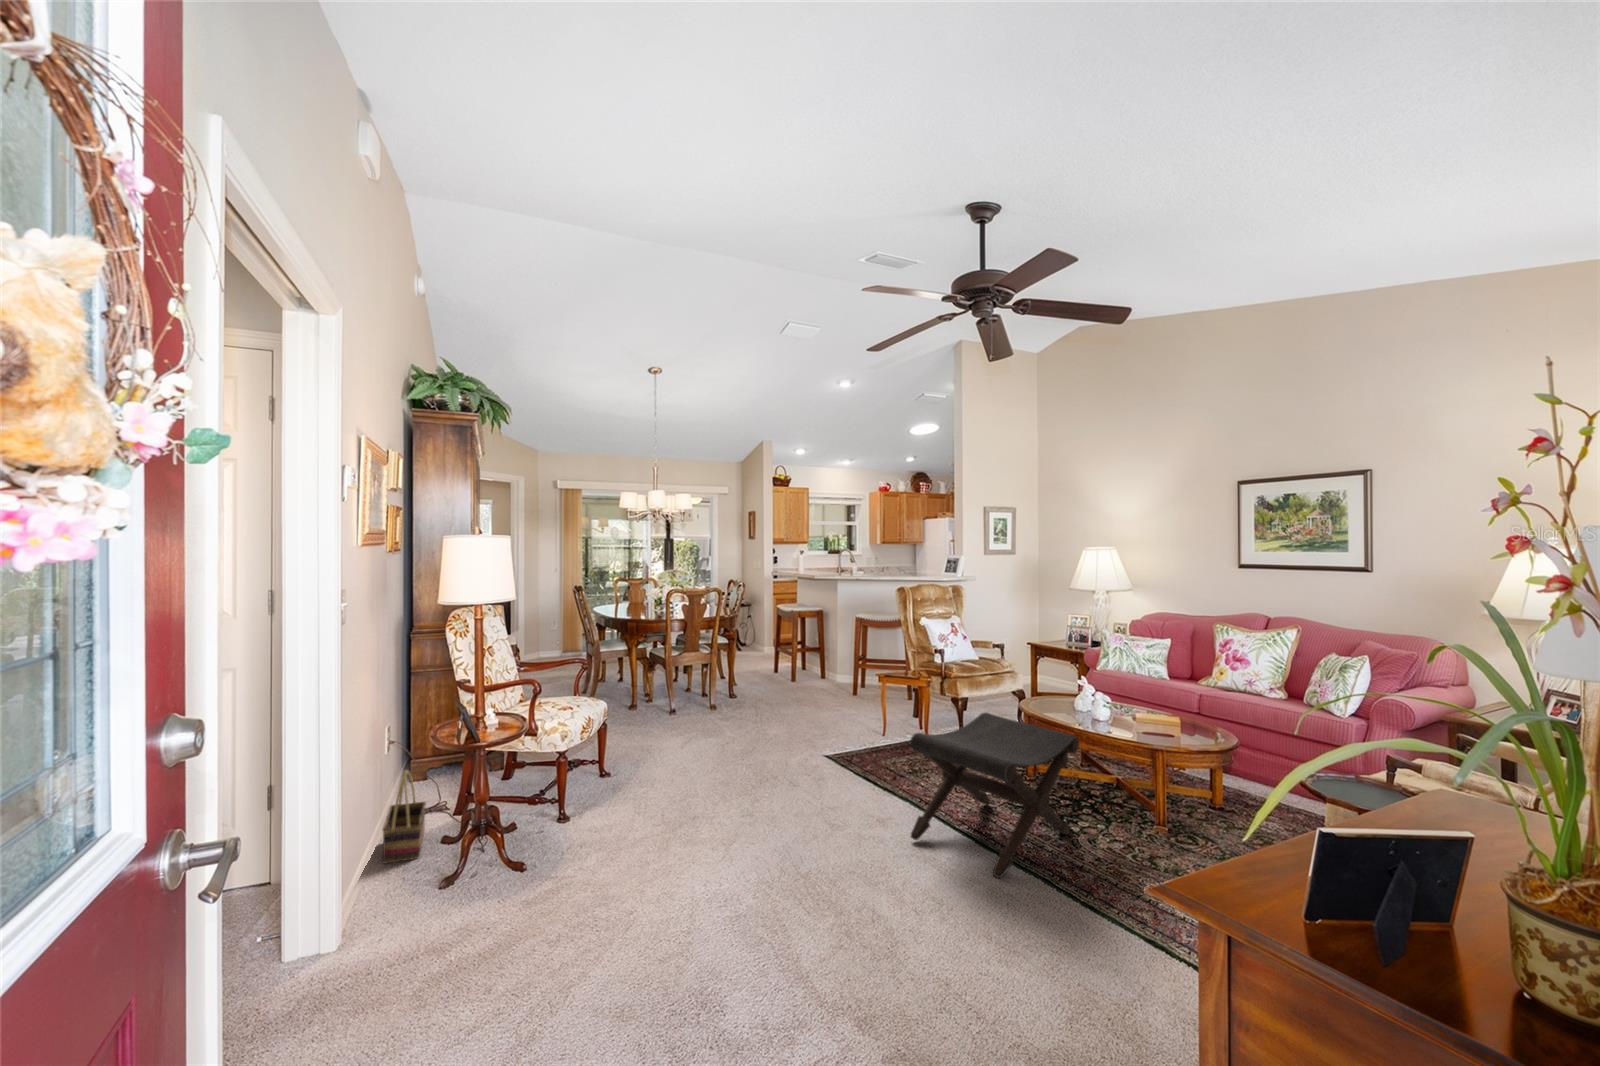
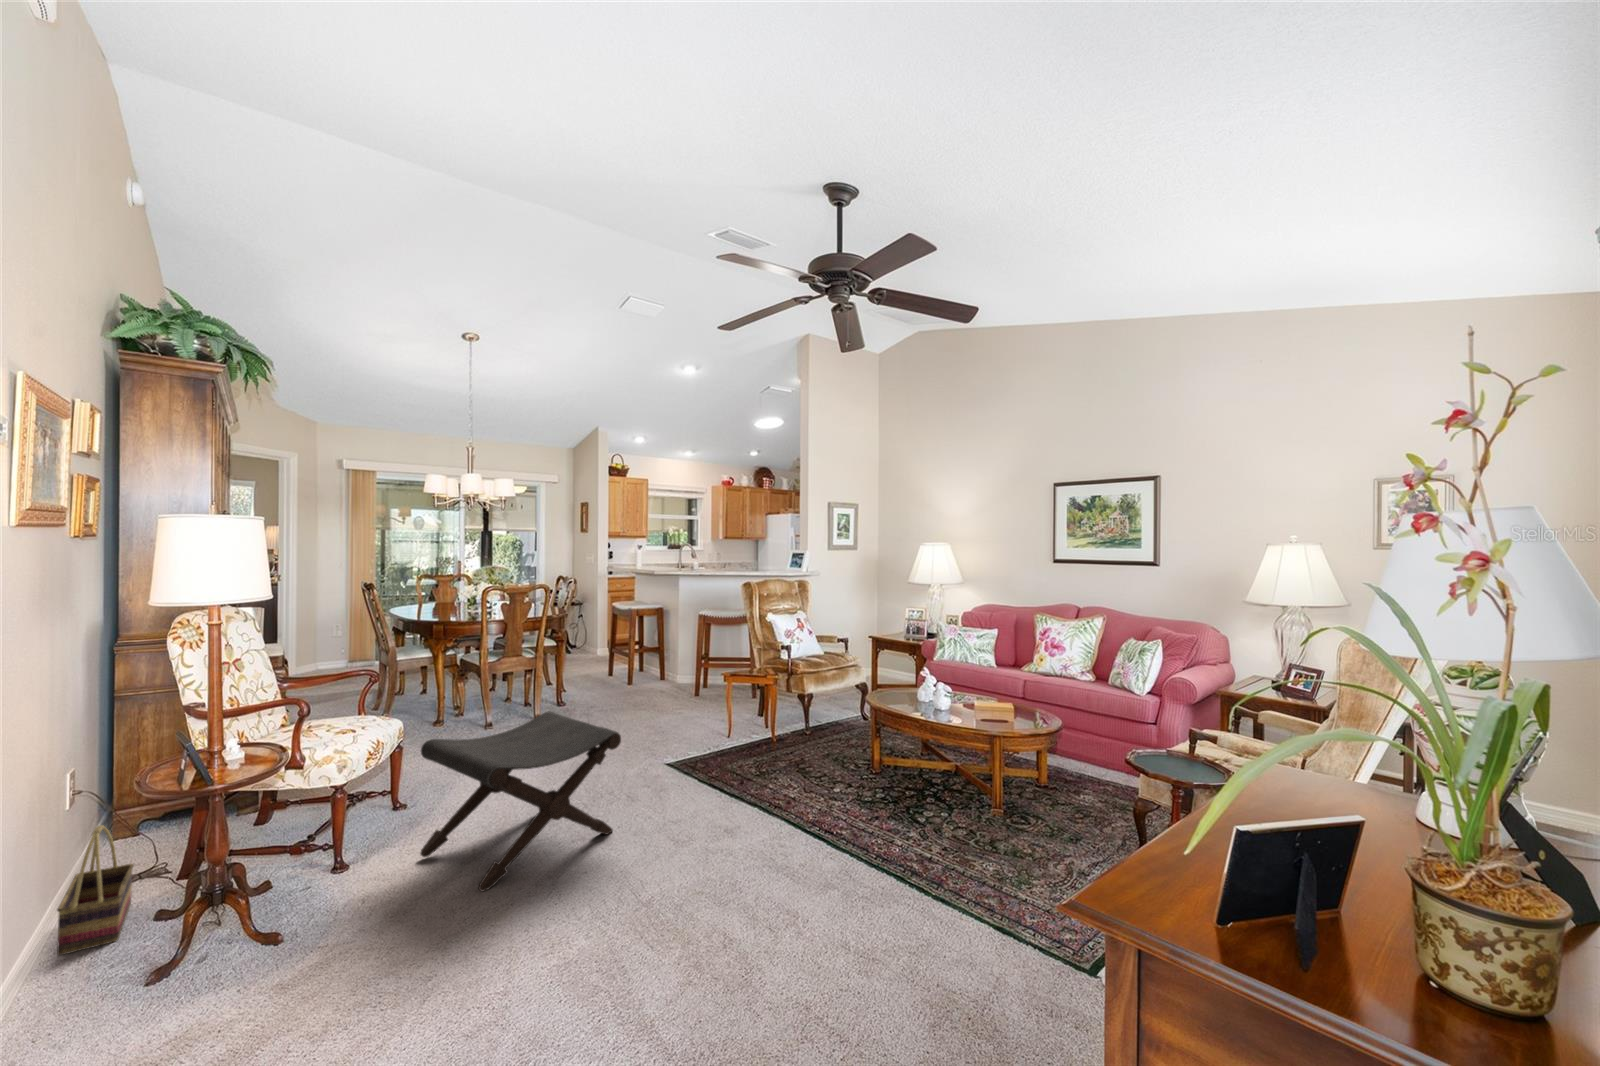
footstool: present [910,713,1079,878] -> present [420,711,621,891]

